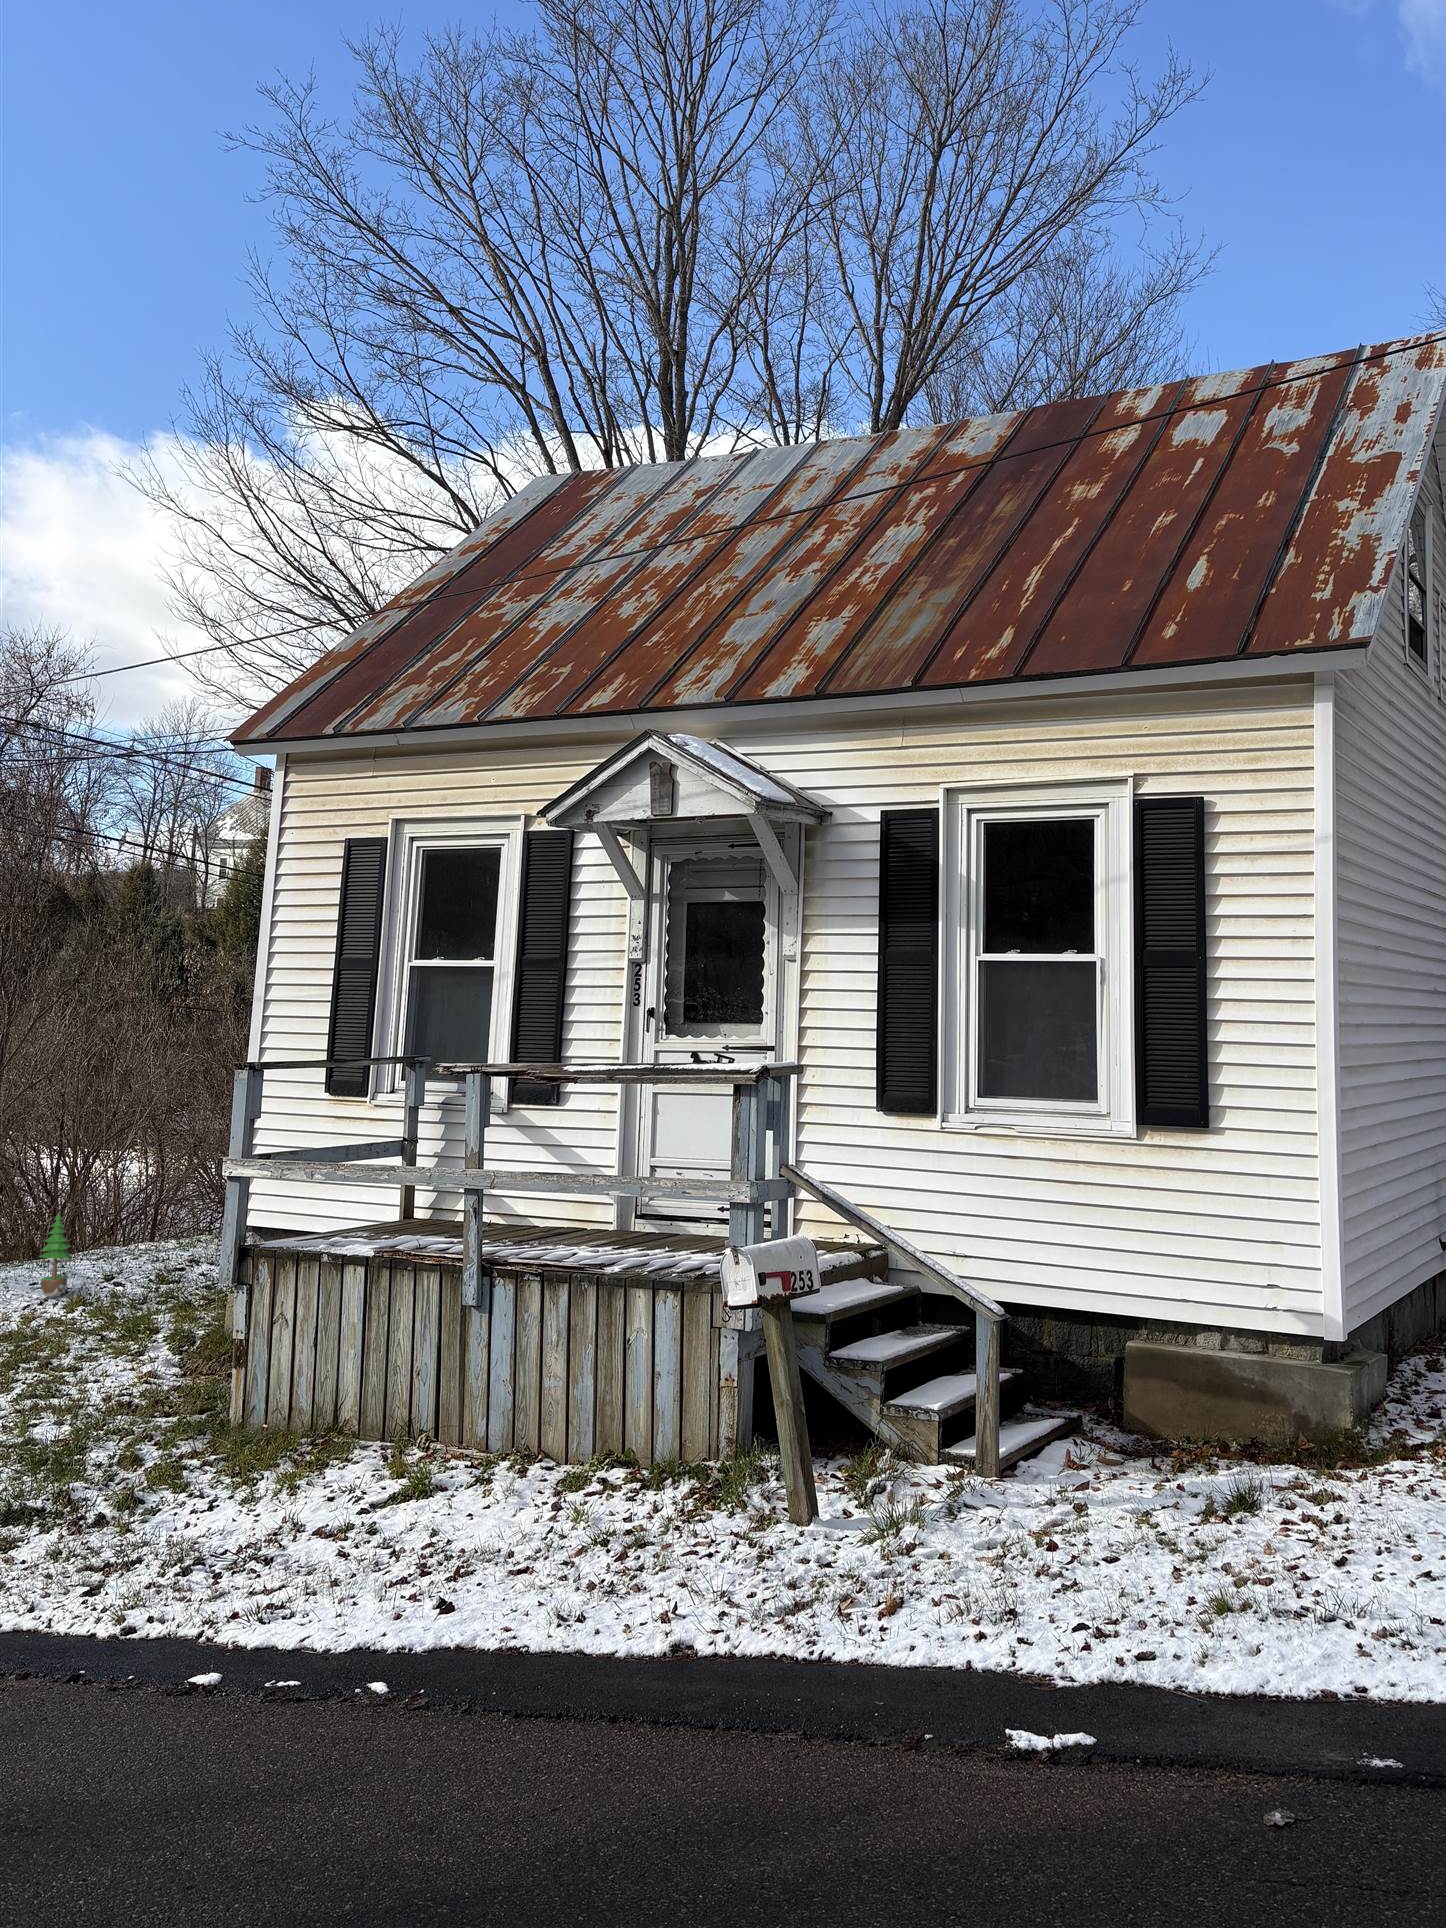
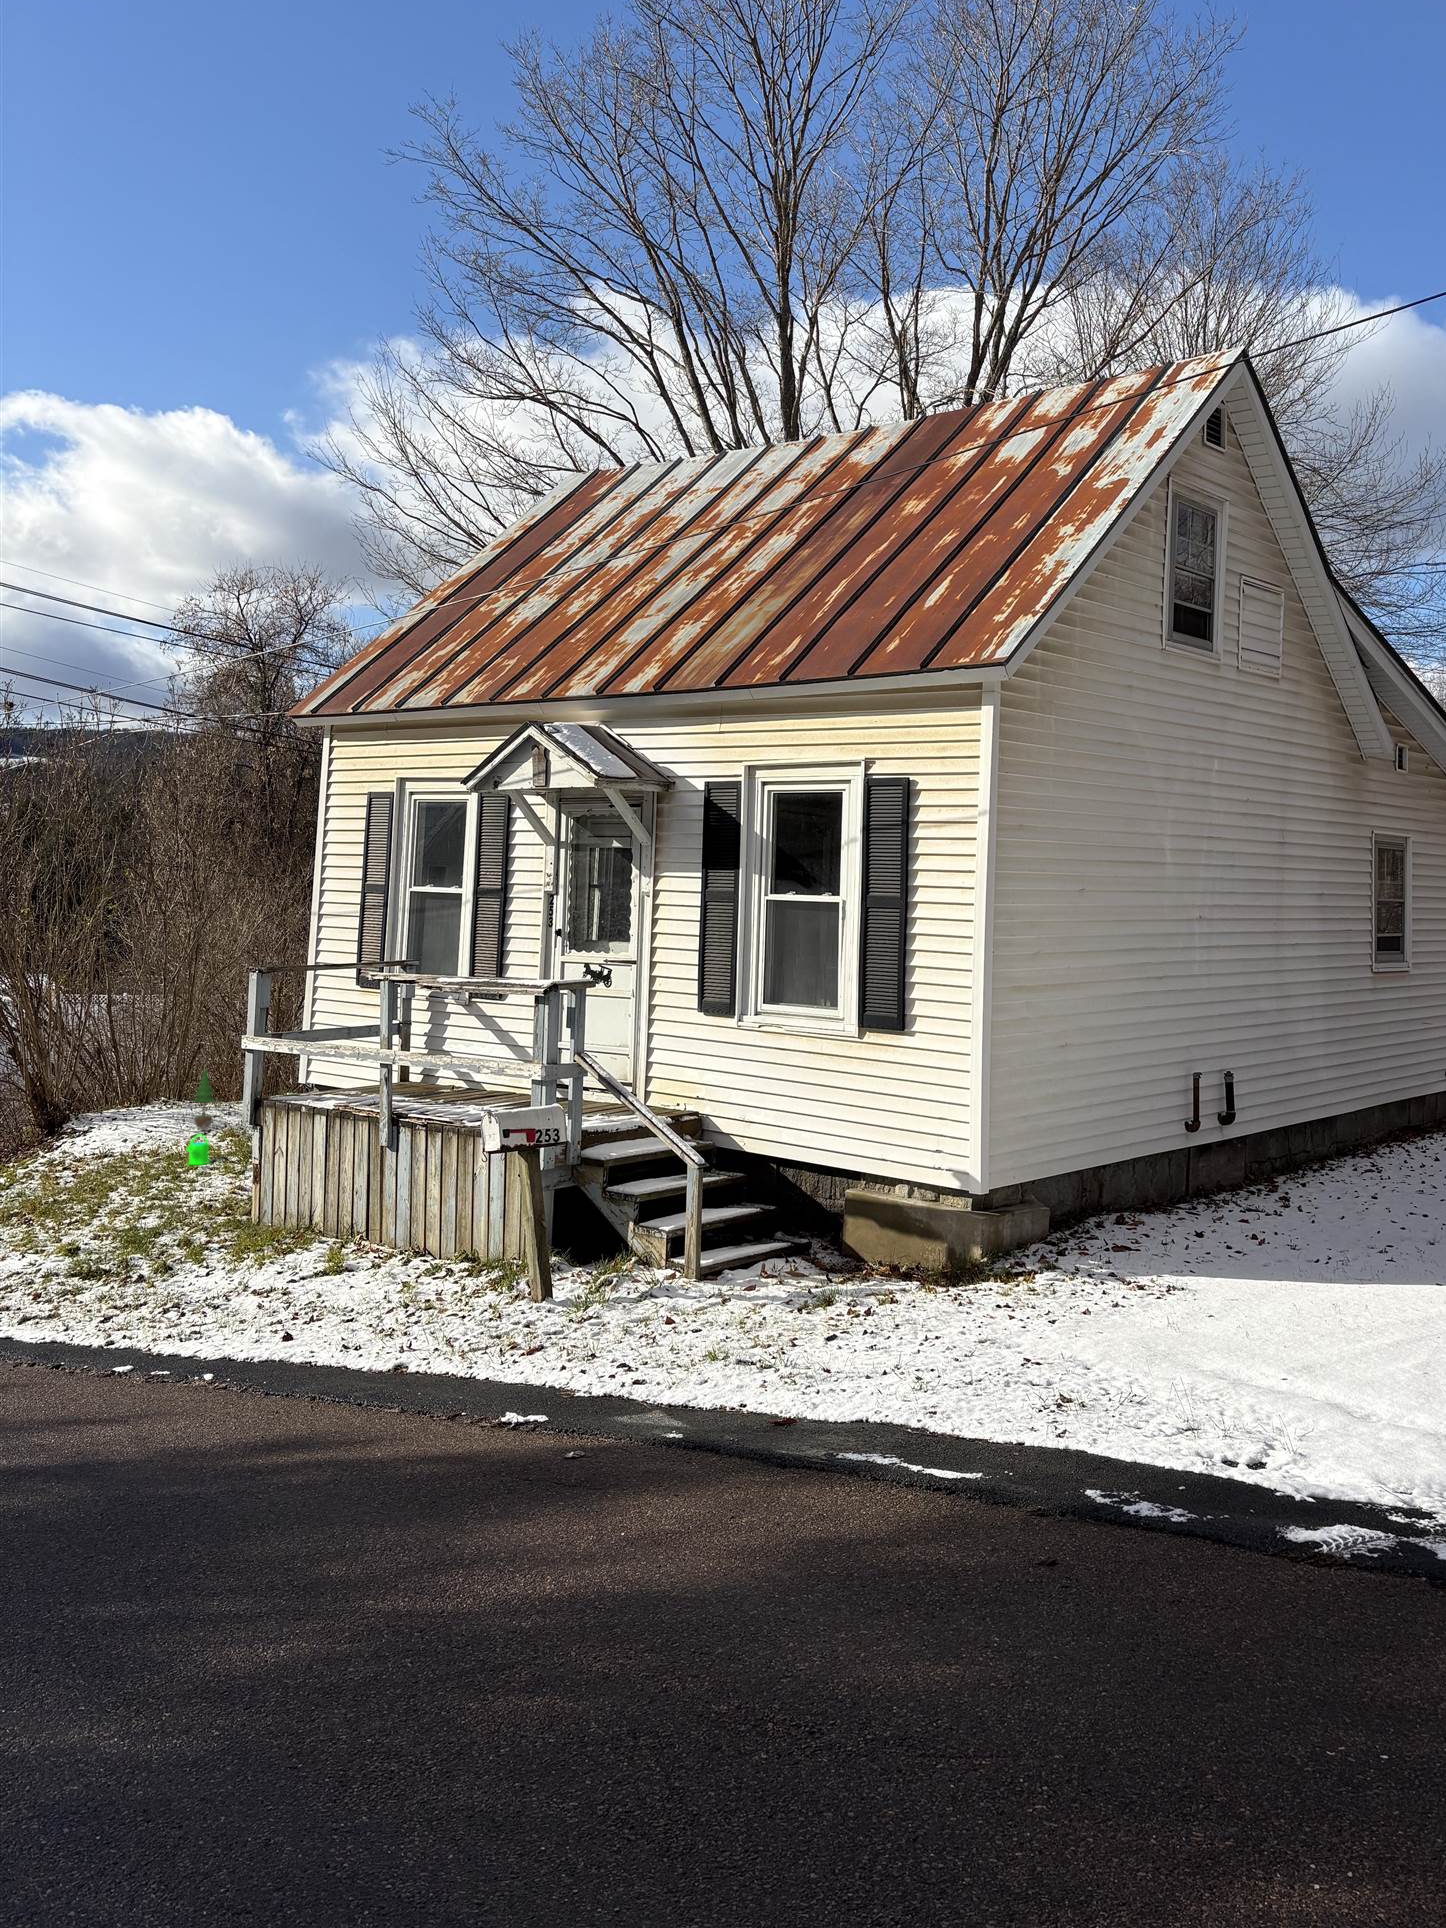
watering can: none [68,1301,103,1346] -> present [187,1133,209,1165]

